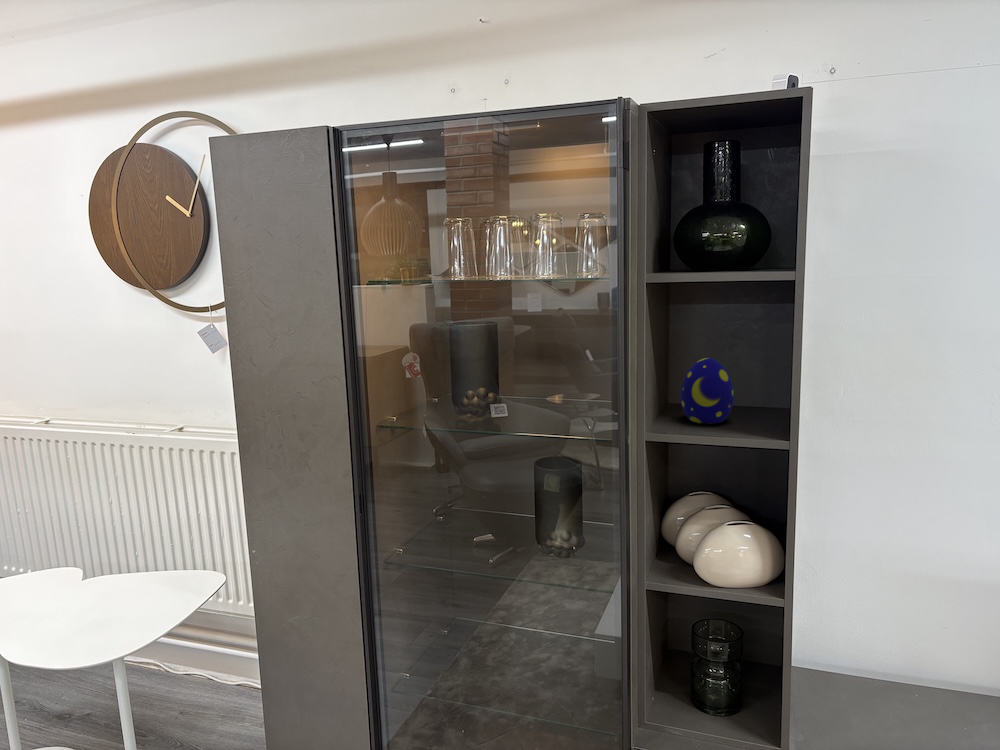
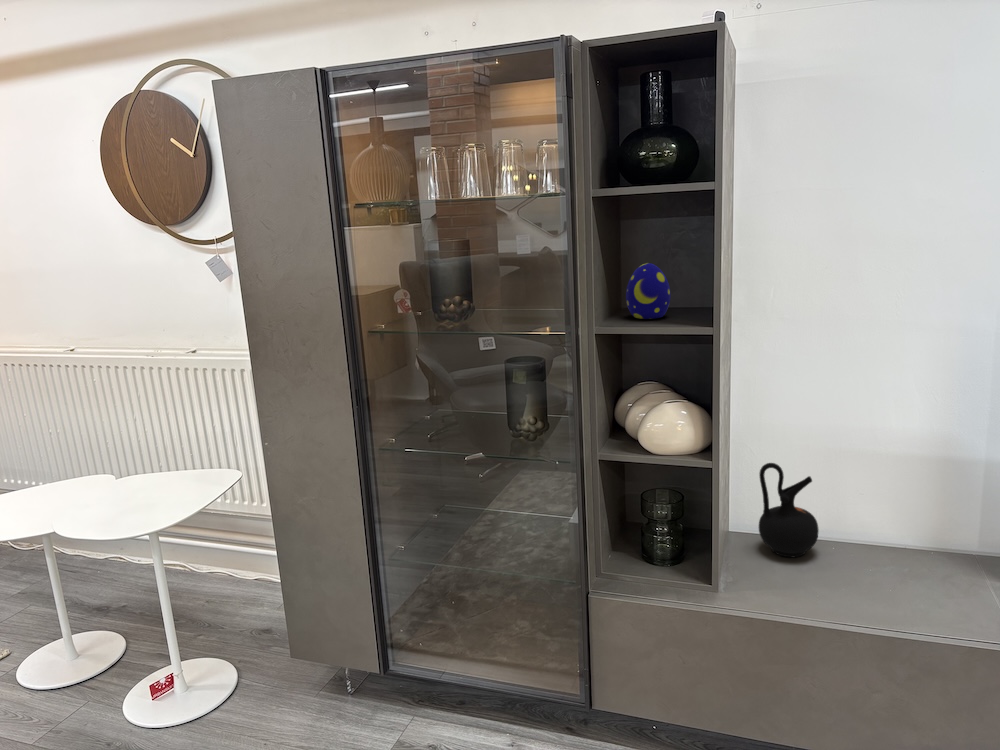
ceramic jug: none [830,595,904,710] -> present [759,463,819,557]

